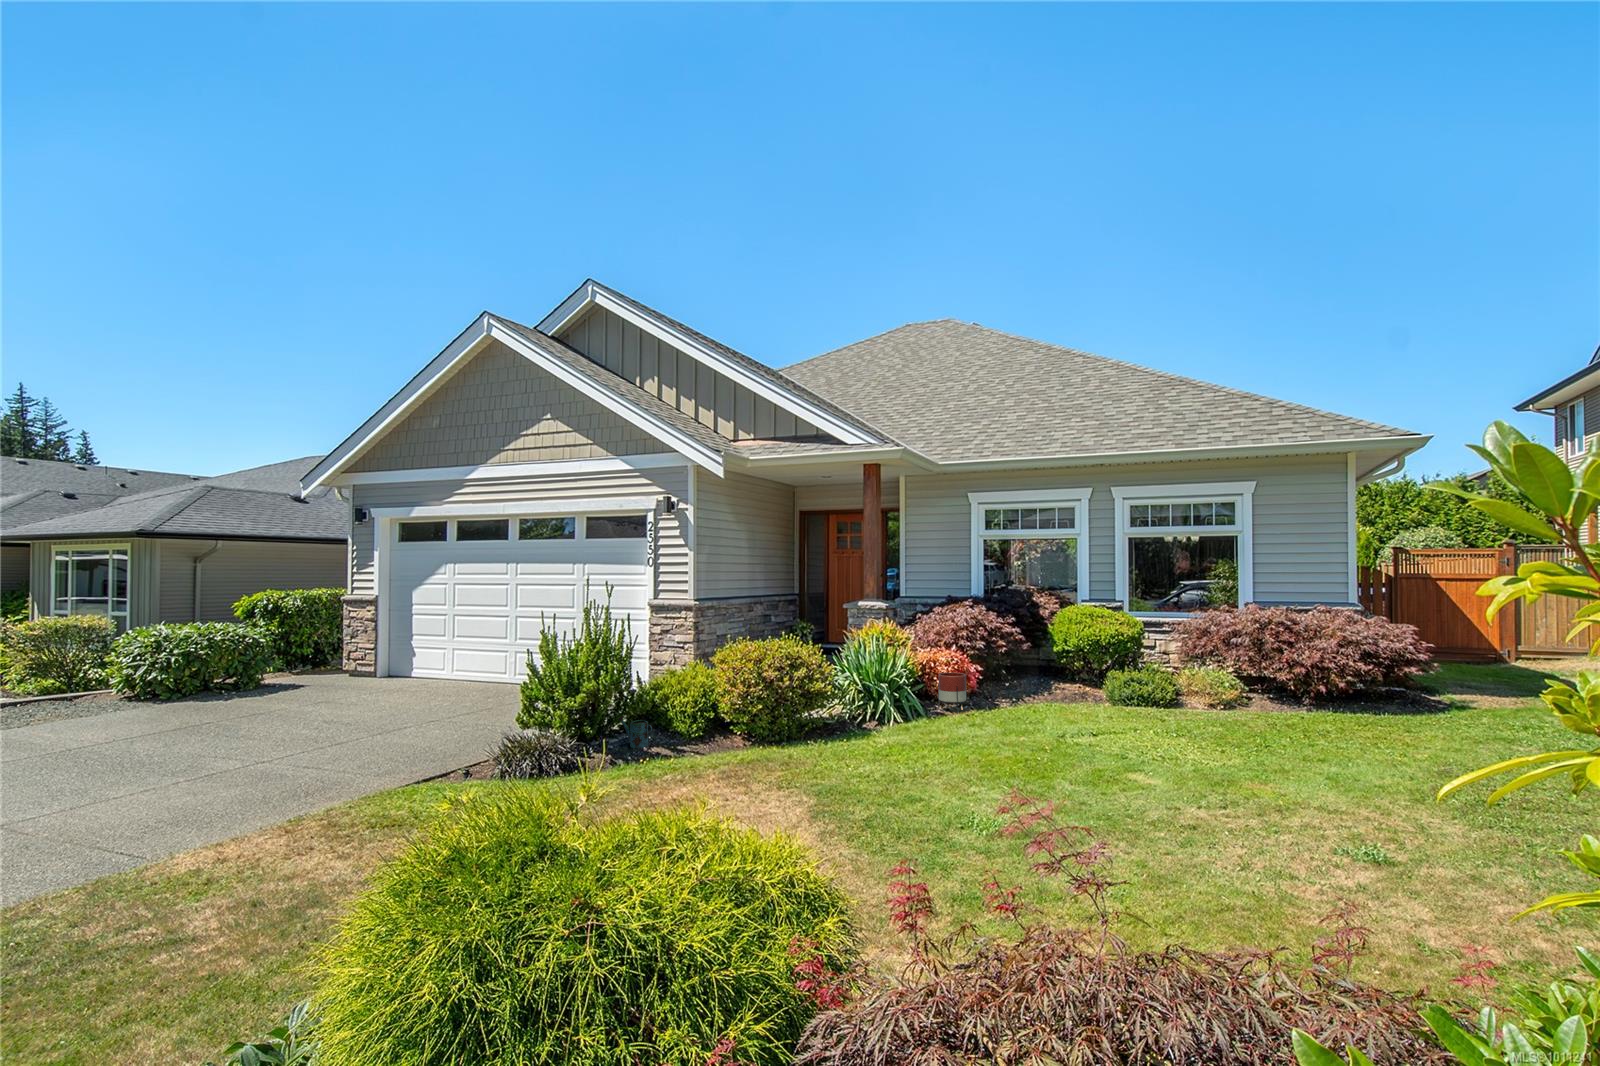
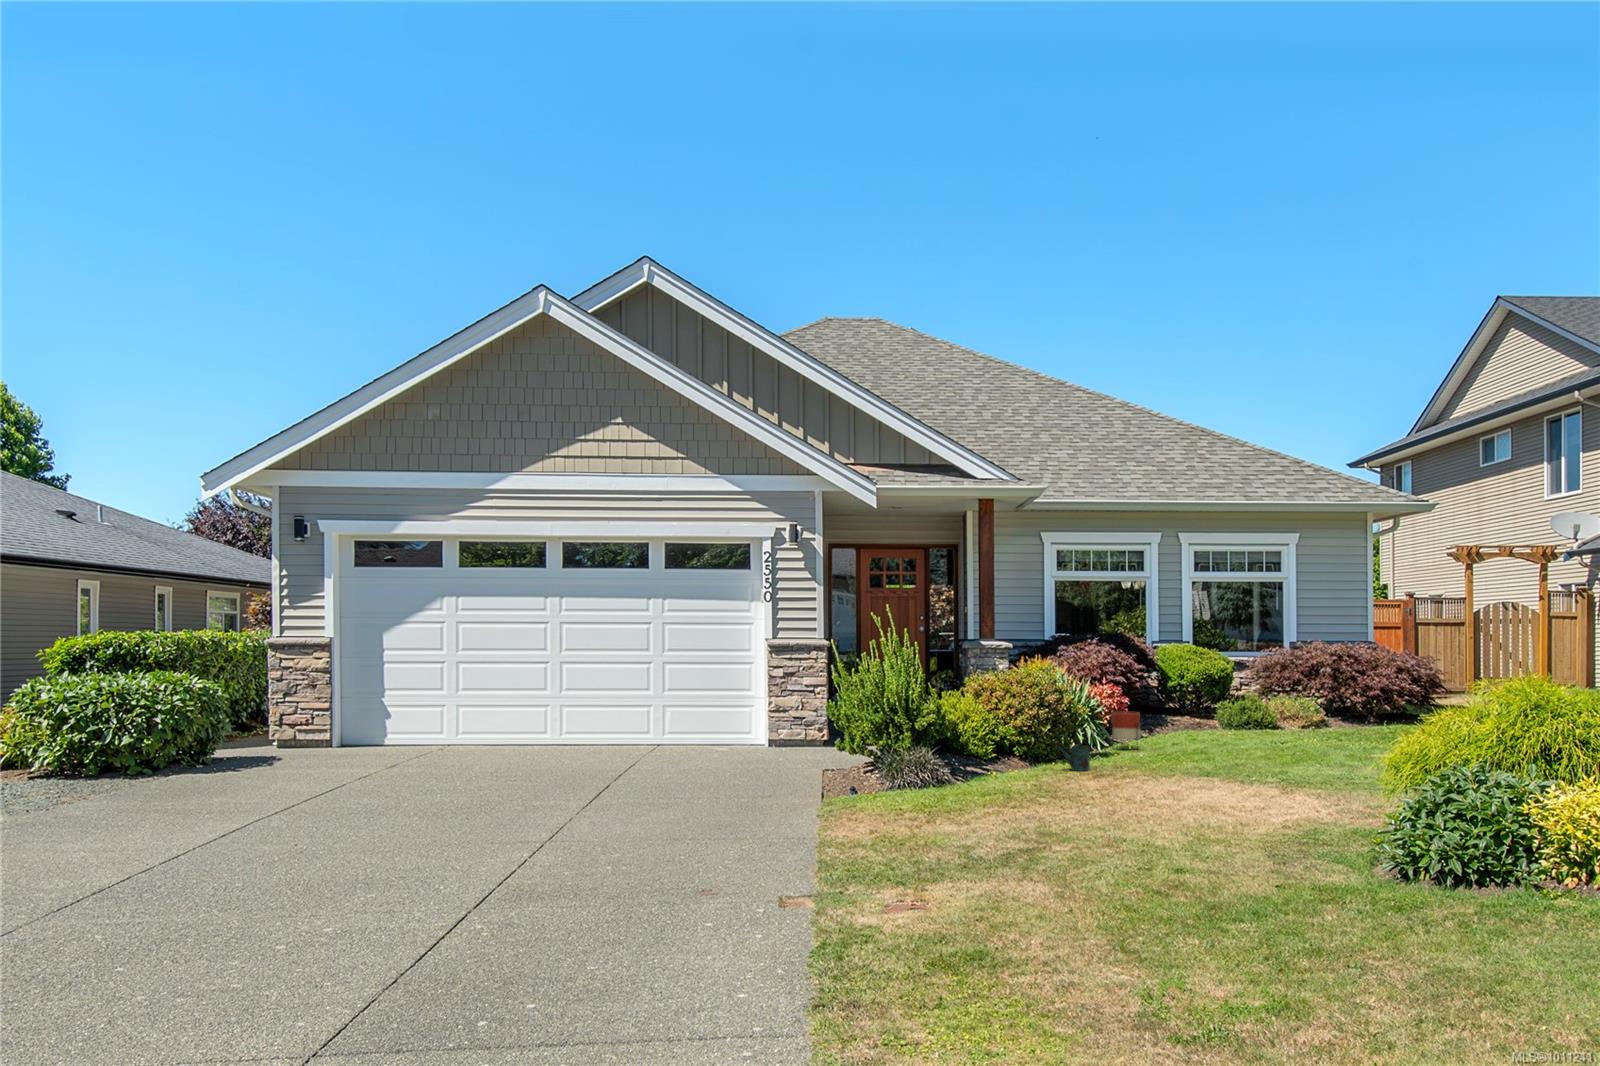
watering can: present [618,716,653,748] -> present [1055,741,1090,771]

